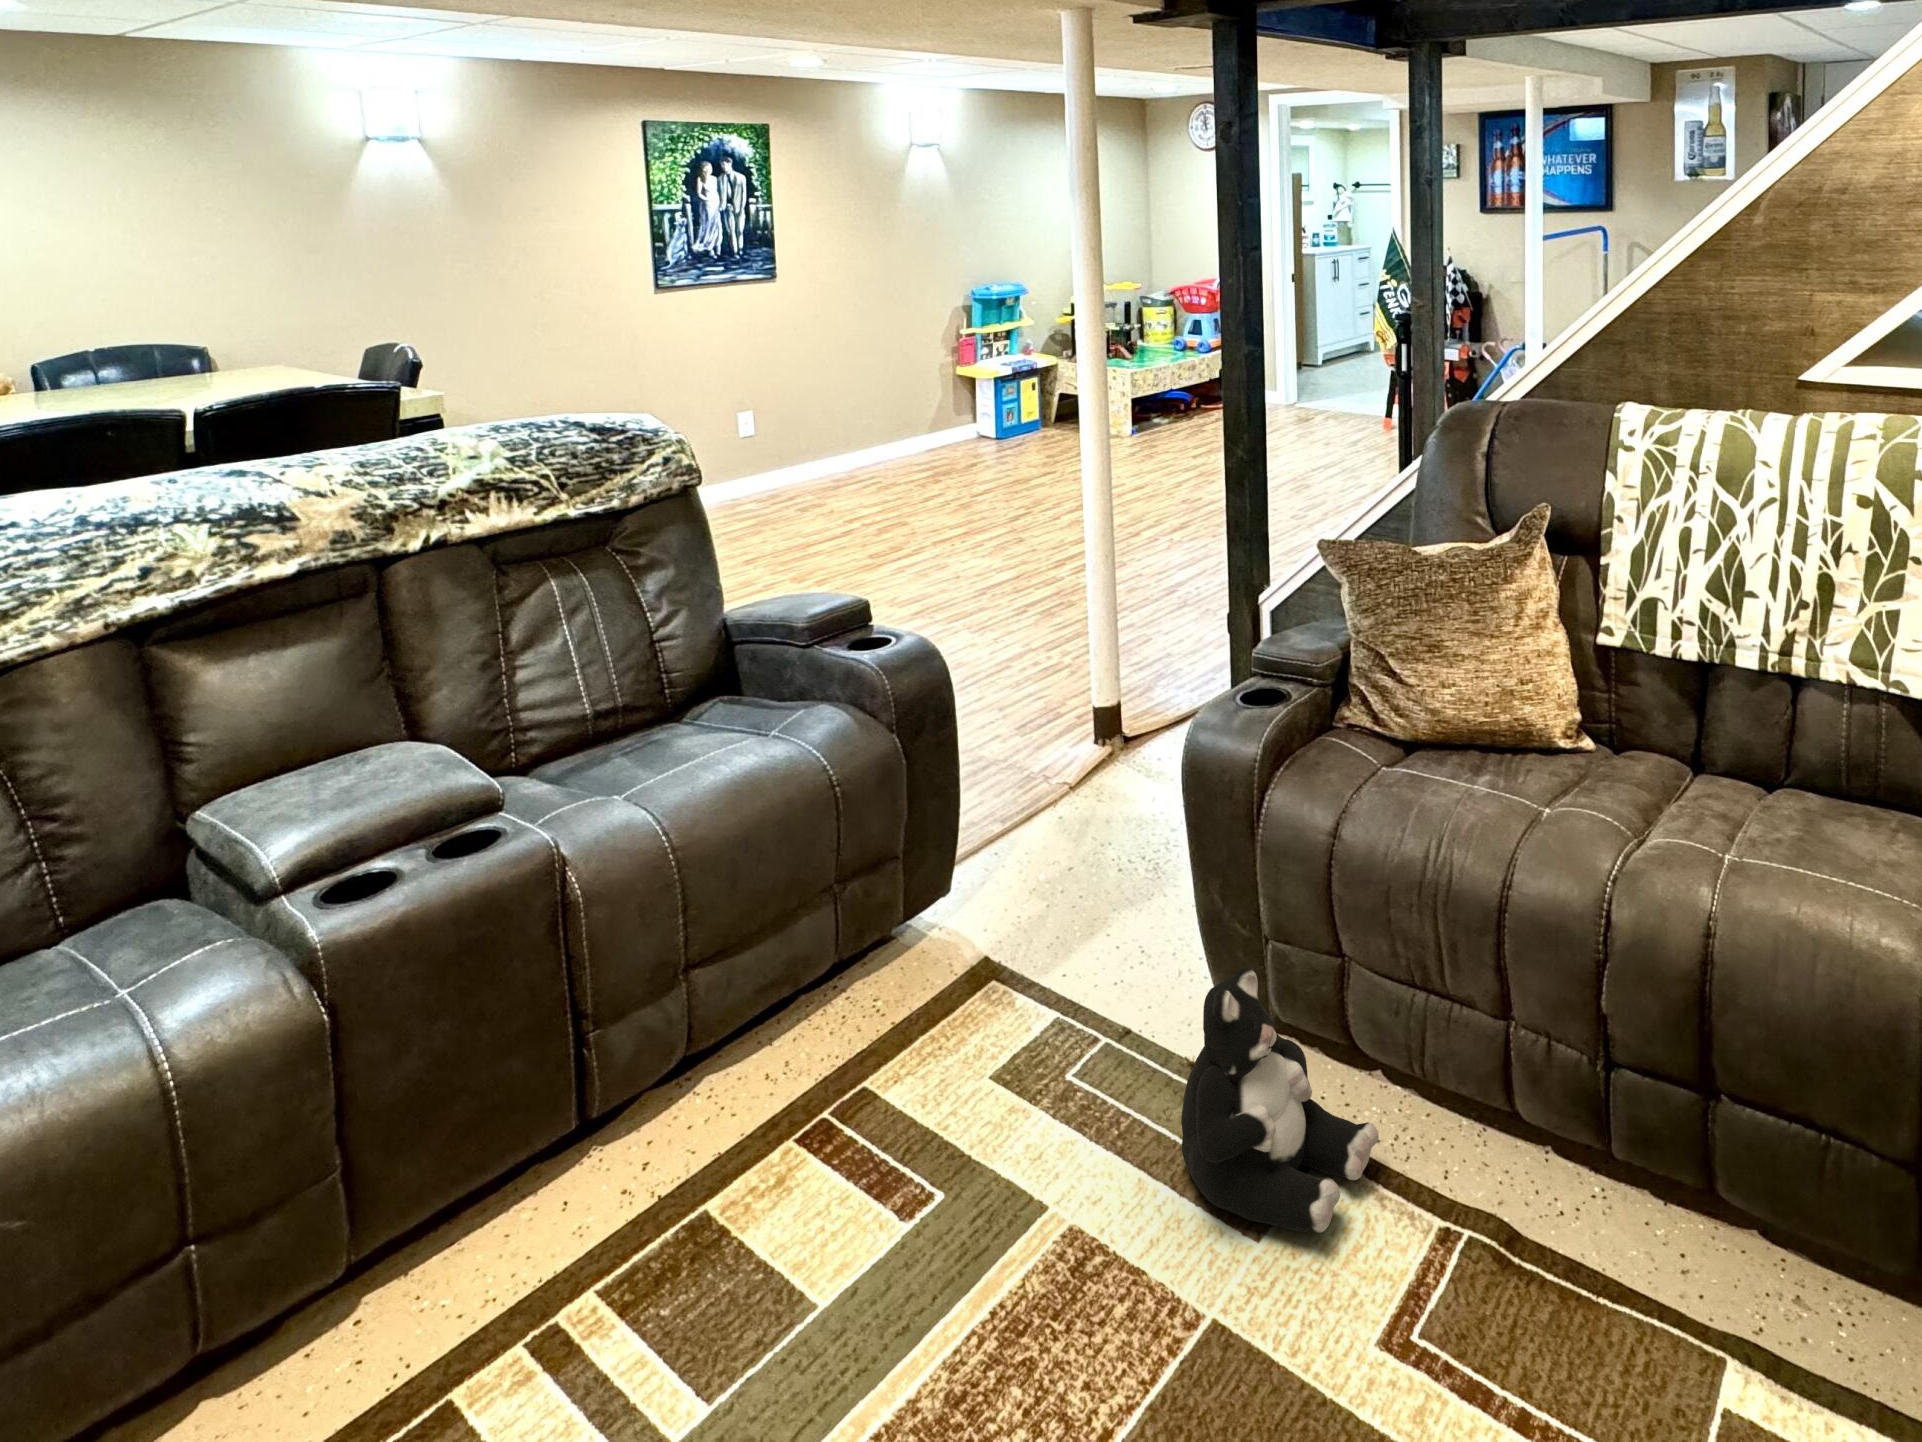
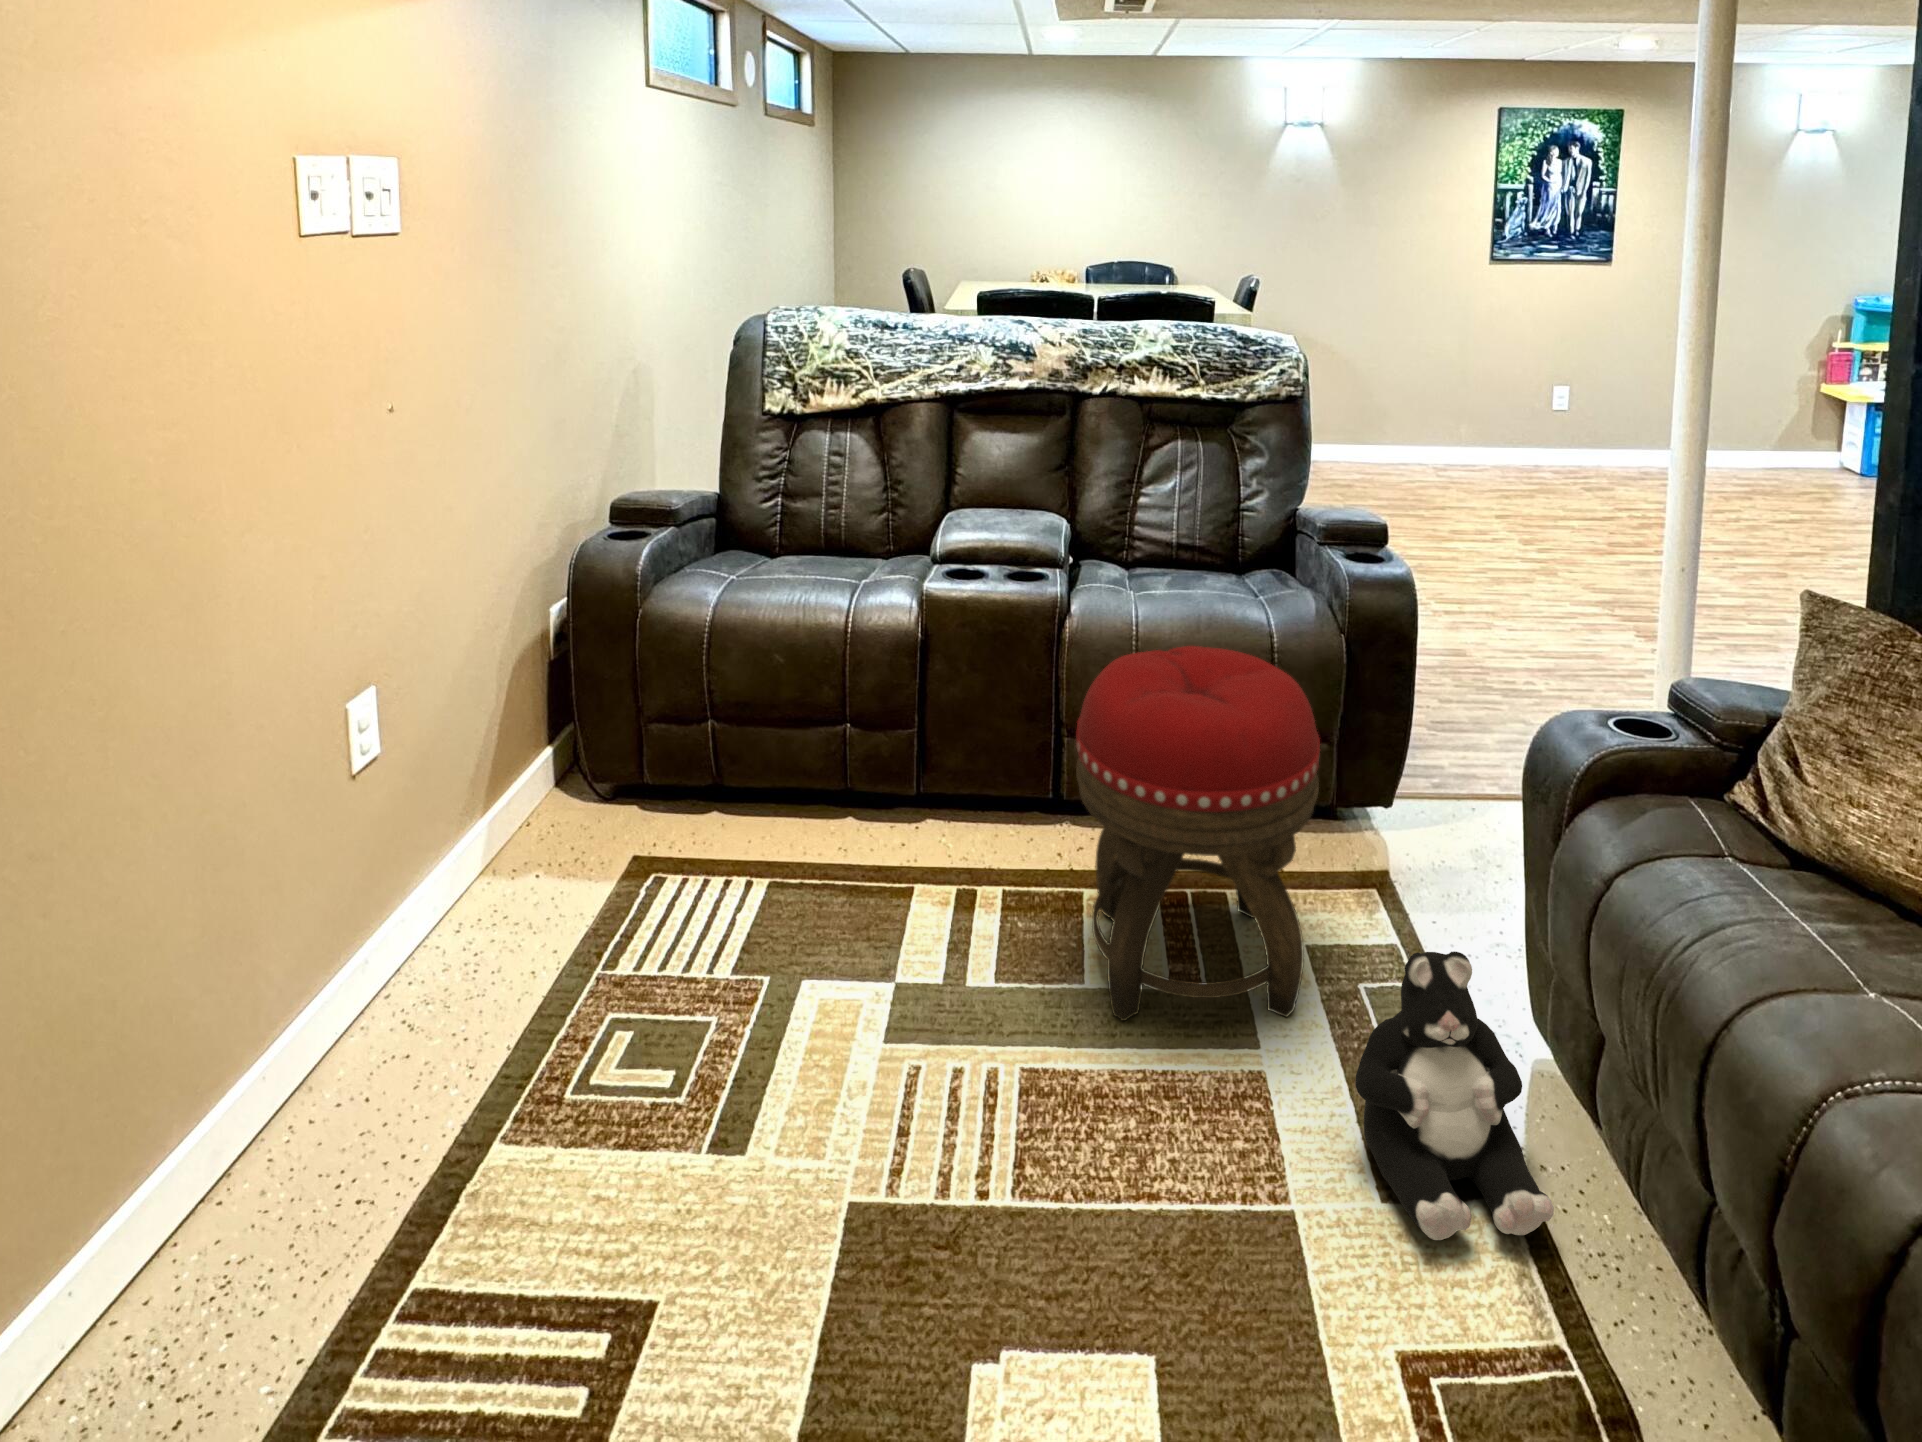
footstool: none [719,796,1047,1312] -> present [1076,646,1320,1021]

